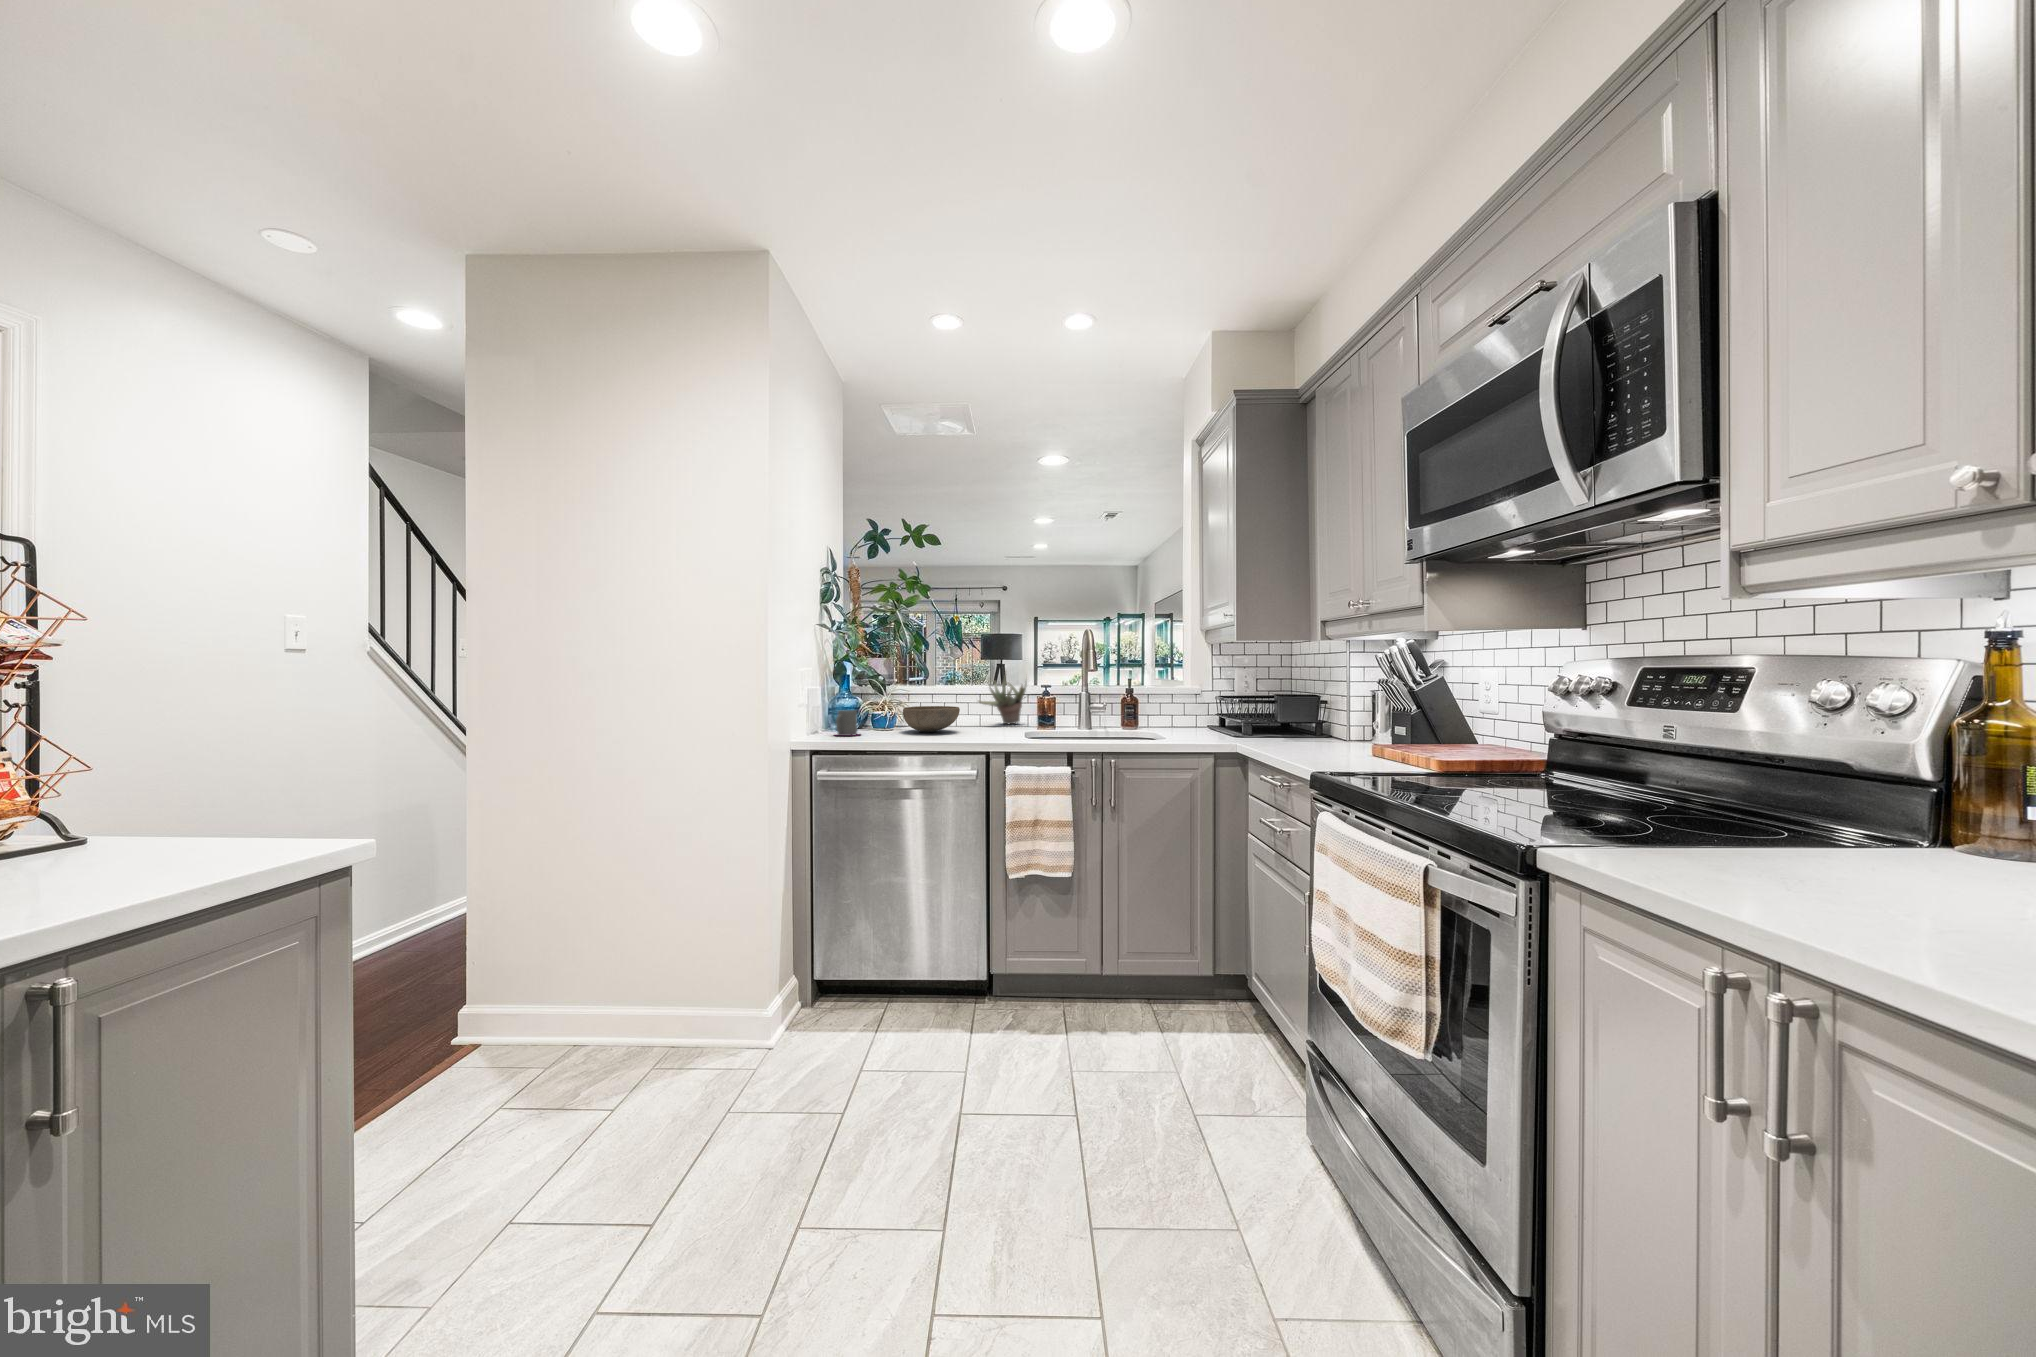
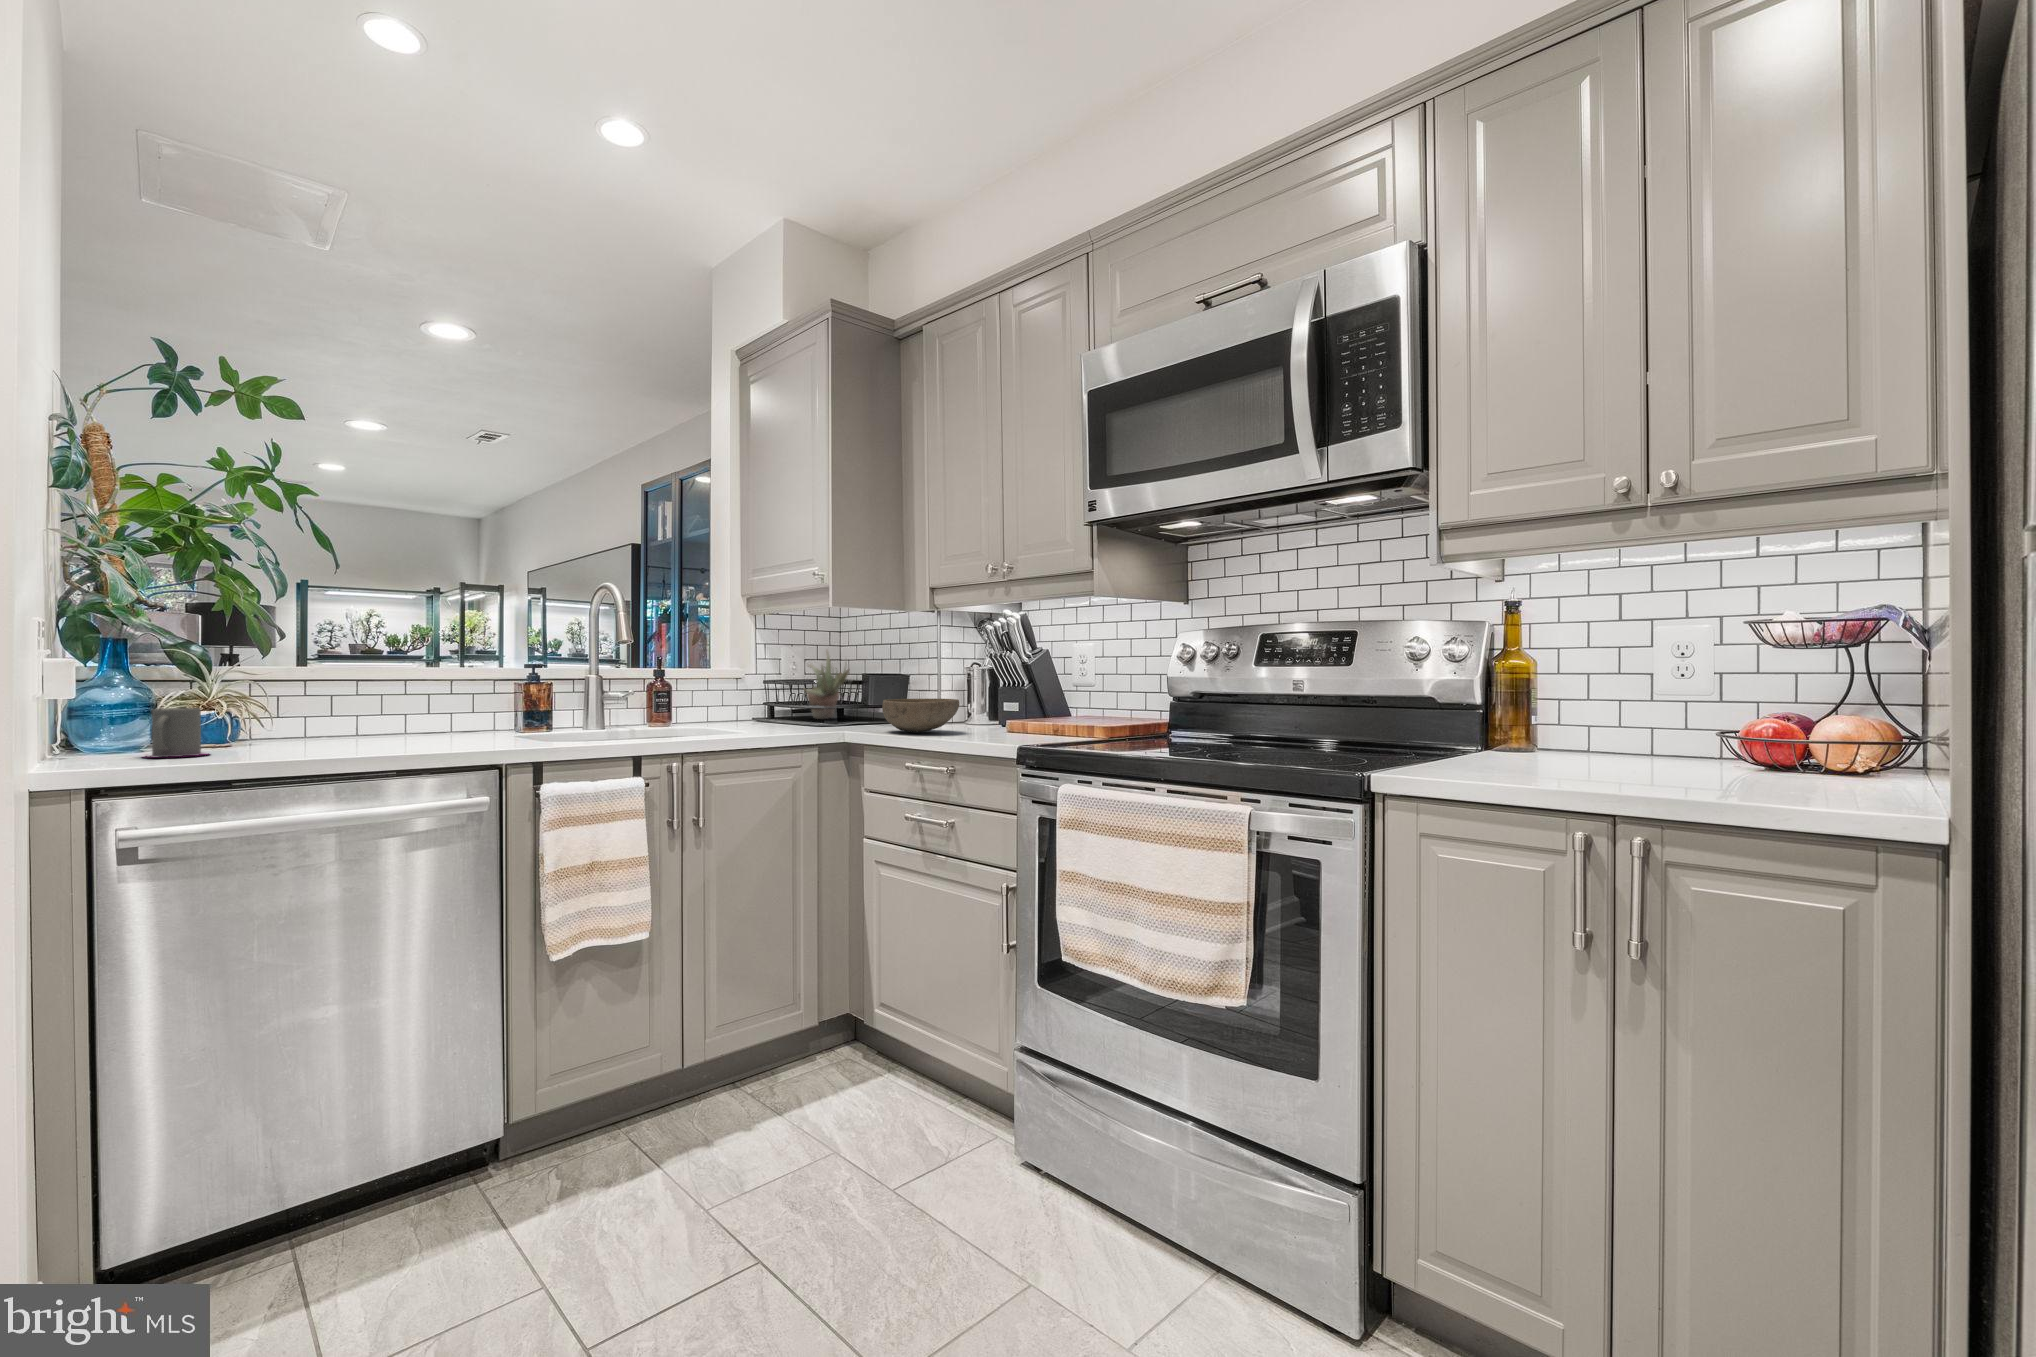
succulent plant: present [979,671,1026,724] -> present [804,651,849,719]
bowl: present [903,706,960,732] -> present [882,699,959,732]

